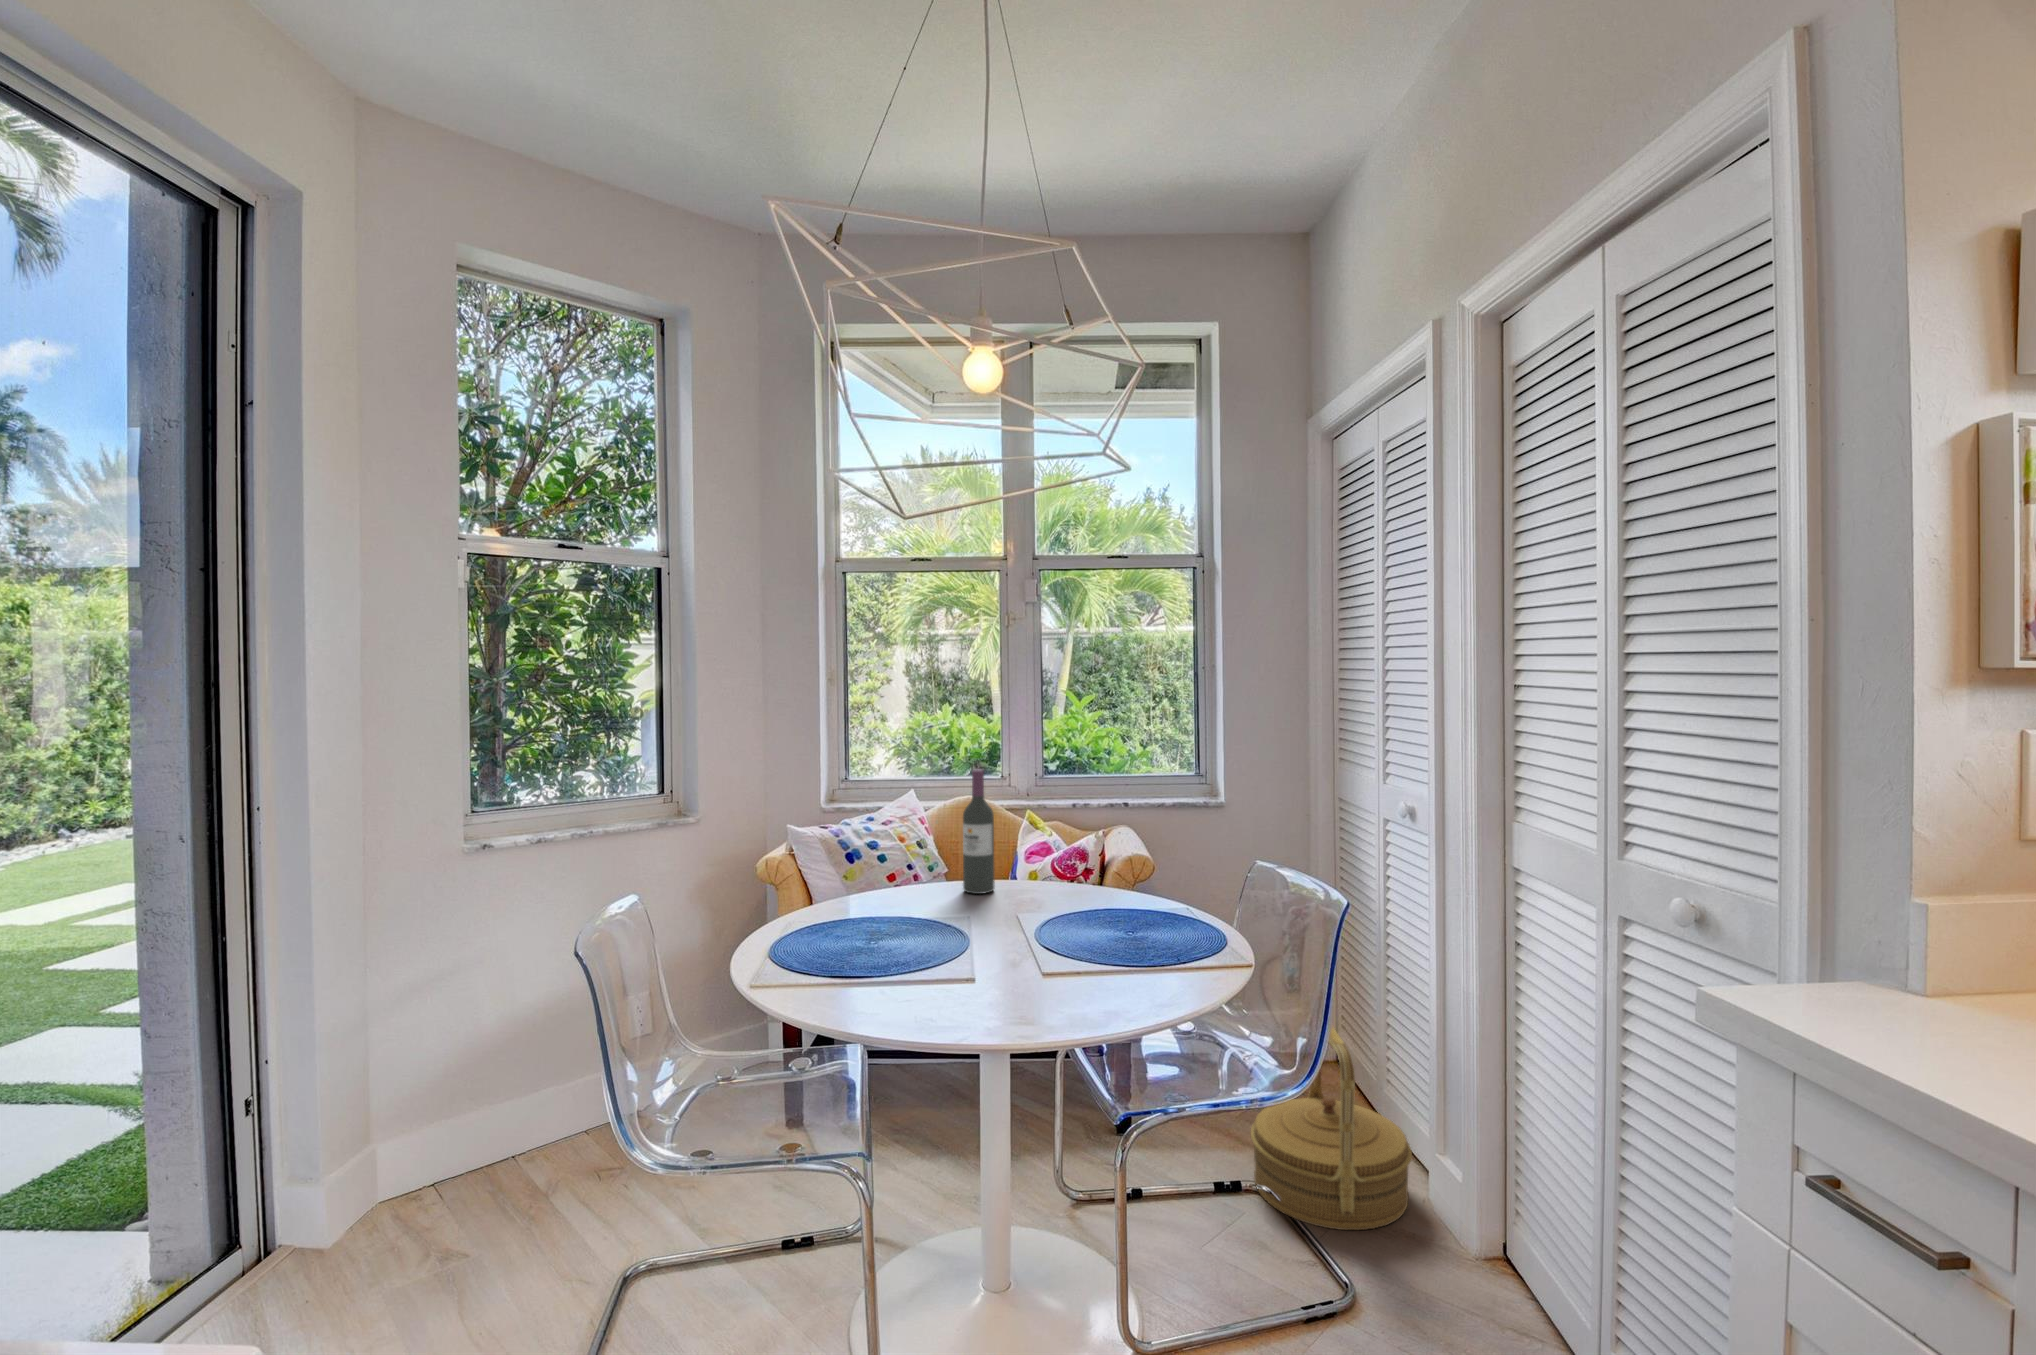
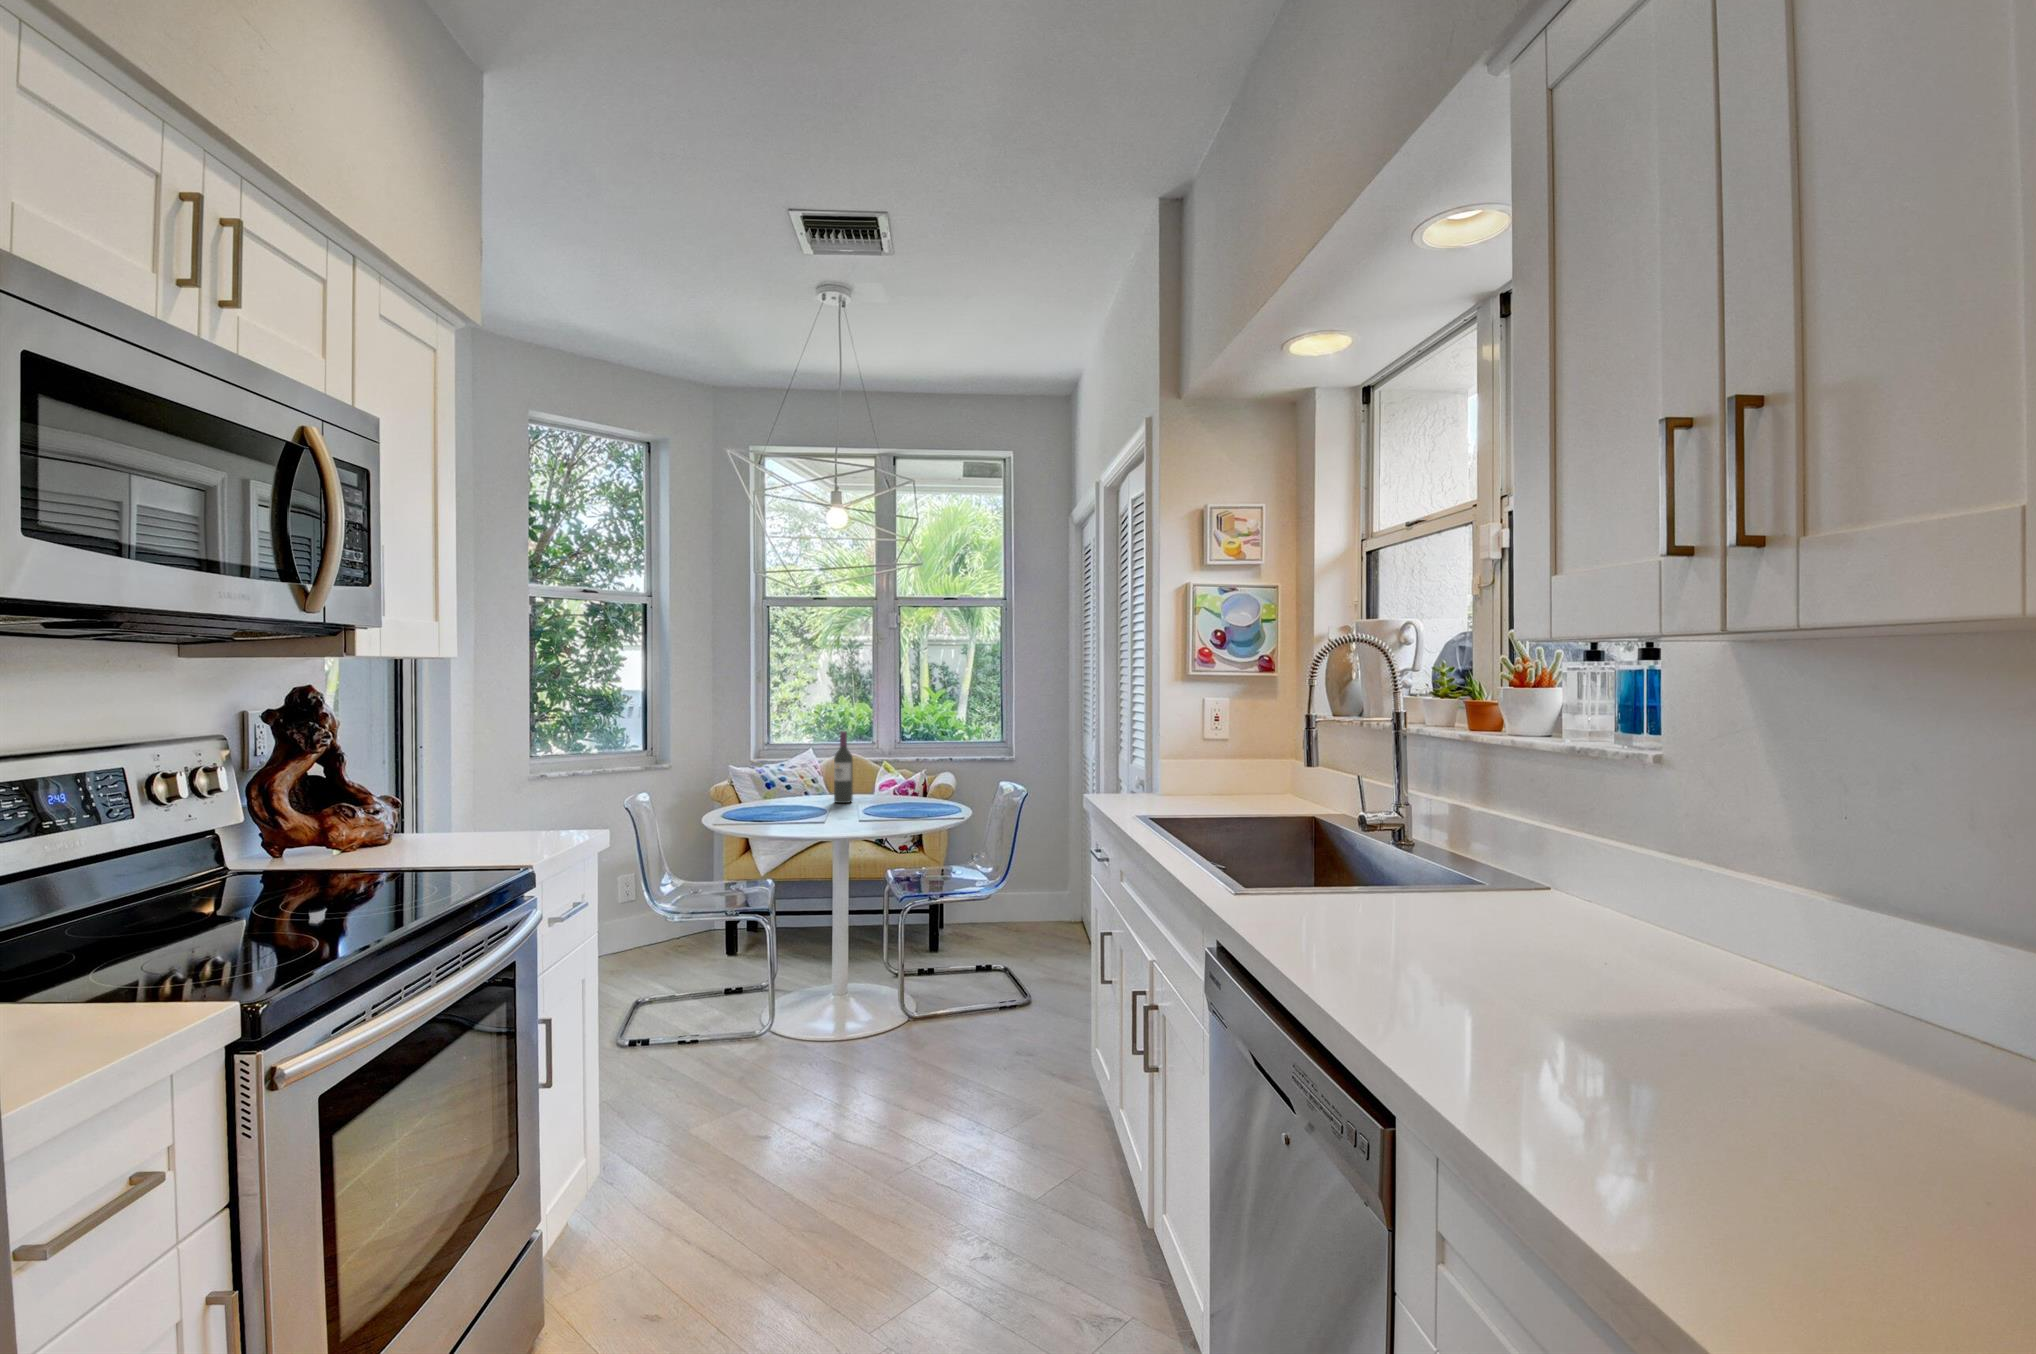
woven basket: present [1251,1026,1412,1230] -> none [997,869,1085,984]

